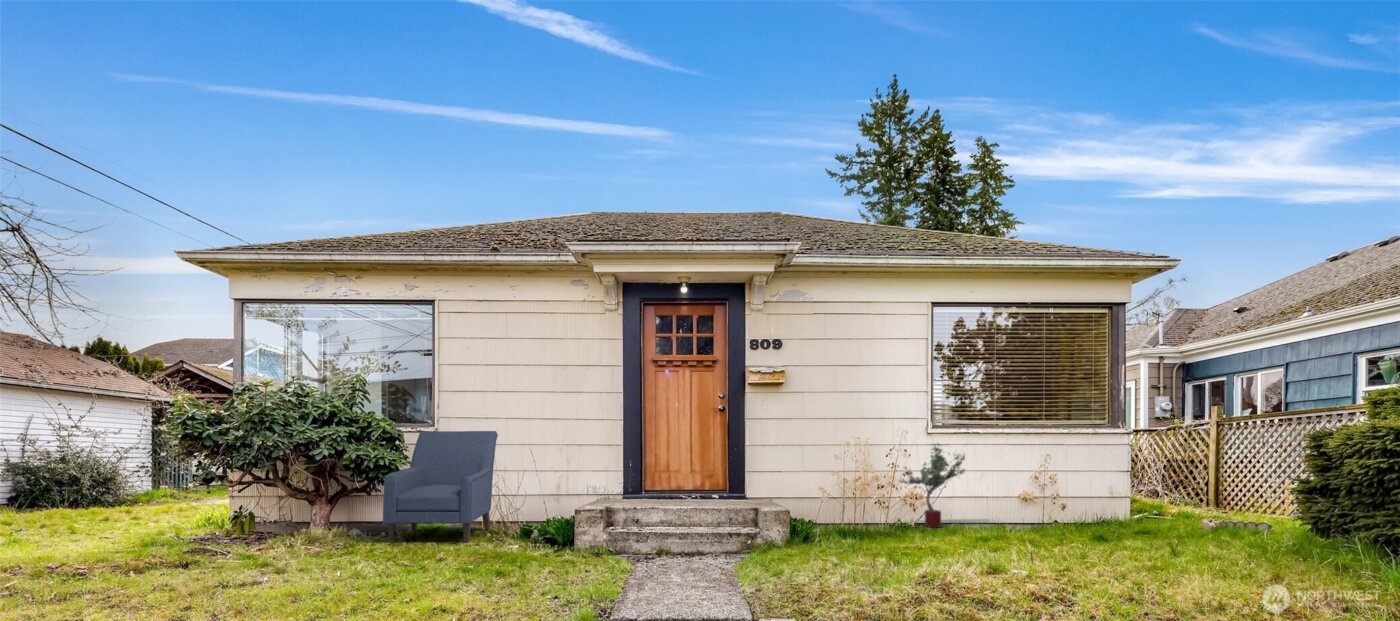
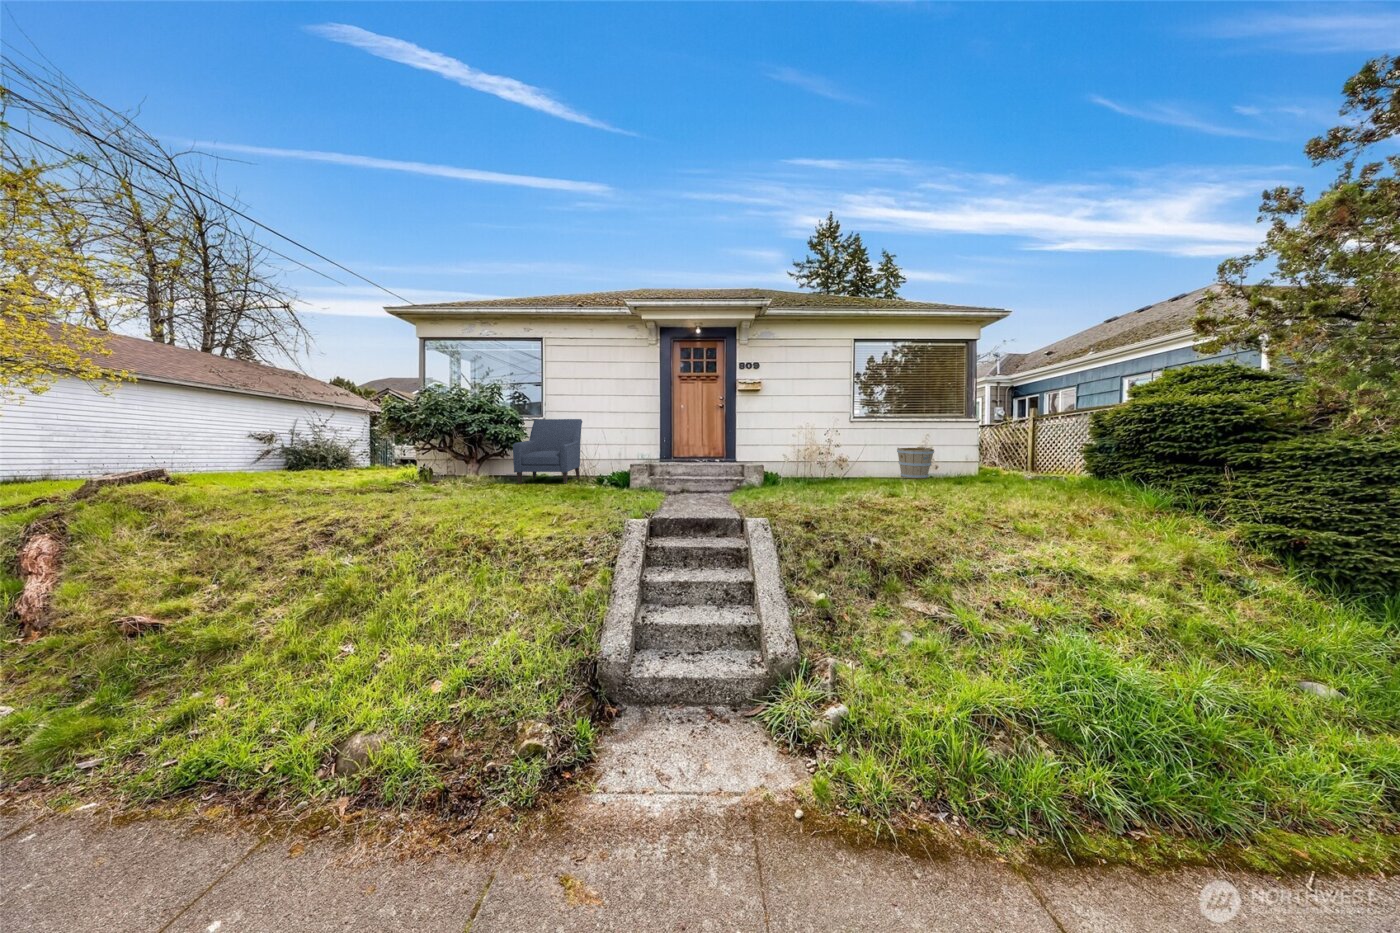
potted tree: present [899,443,965,528] -> none [829,426,872,478]
wooden bucket: none [1007,475,1068,529] -> present [897,447,934,478]

